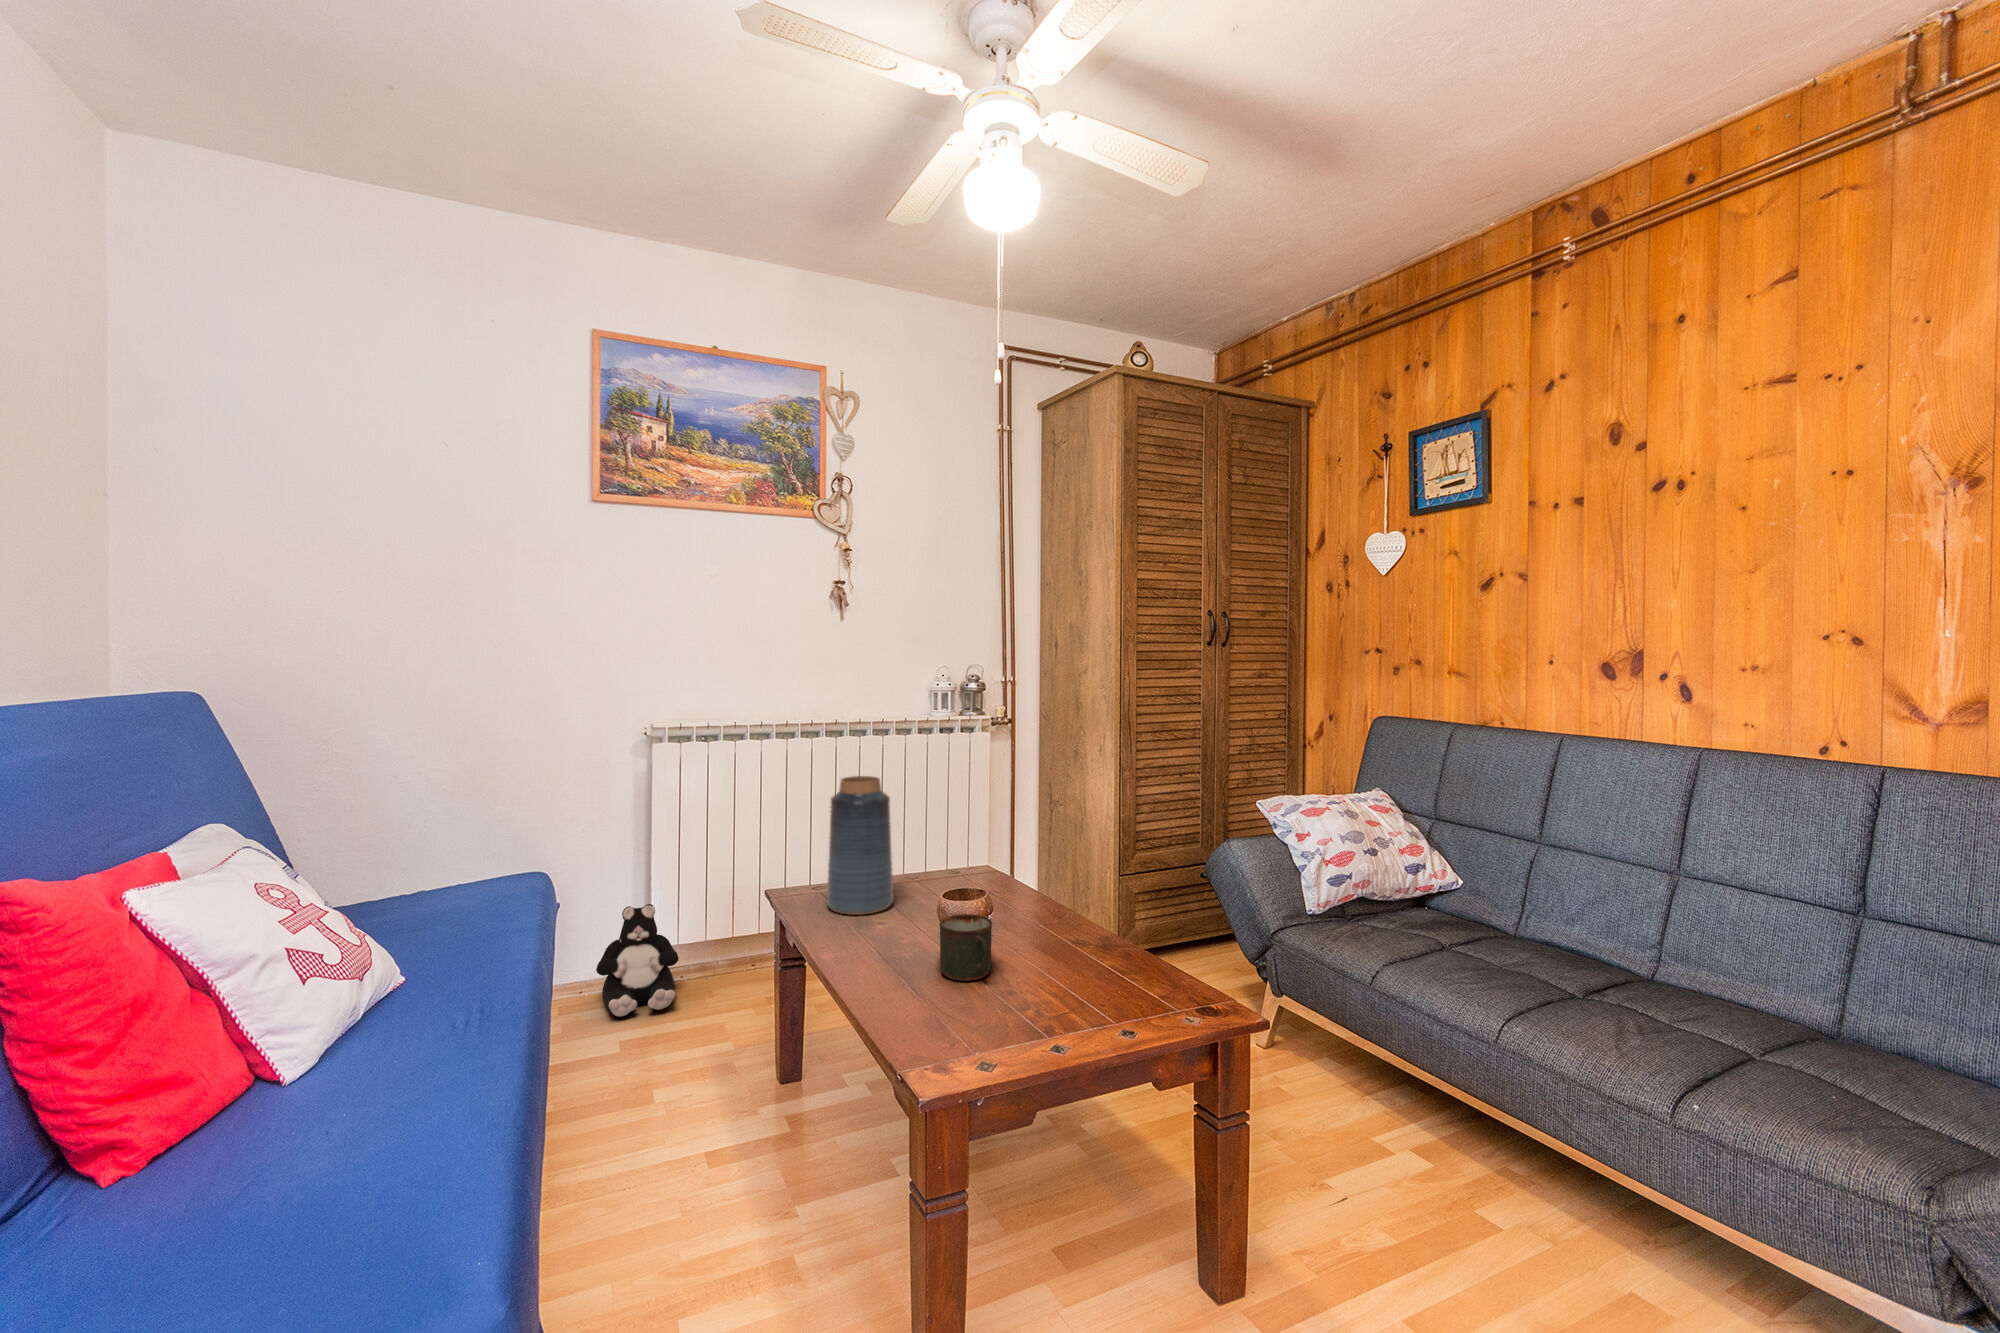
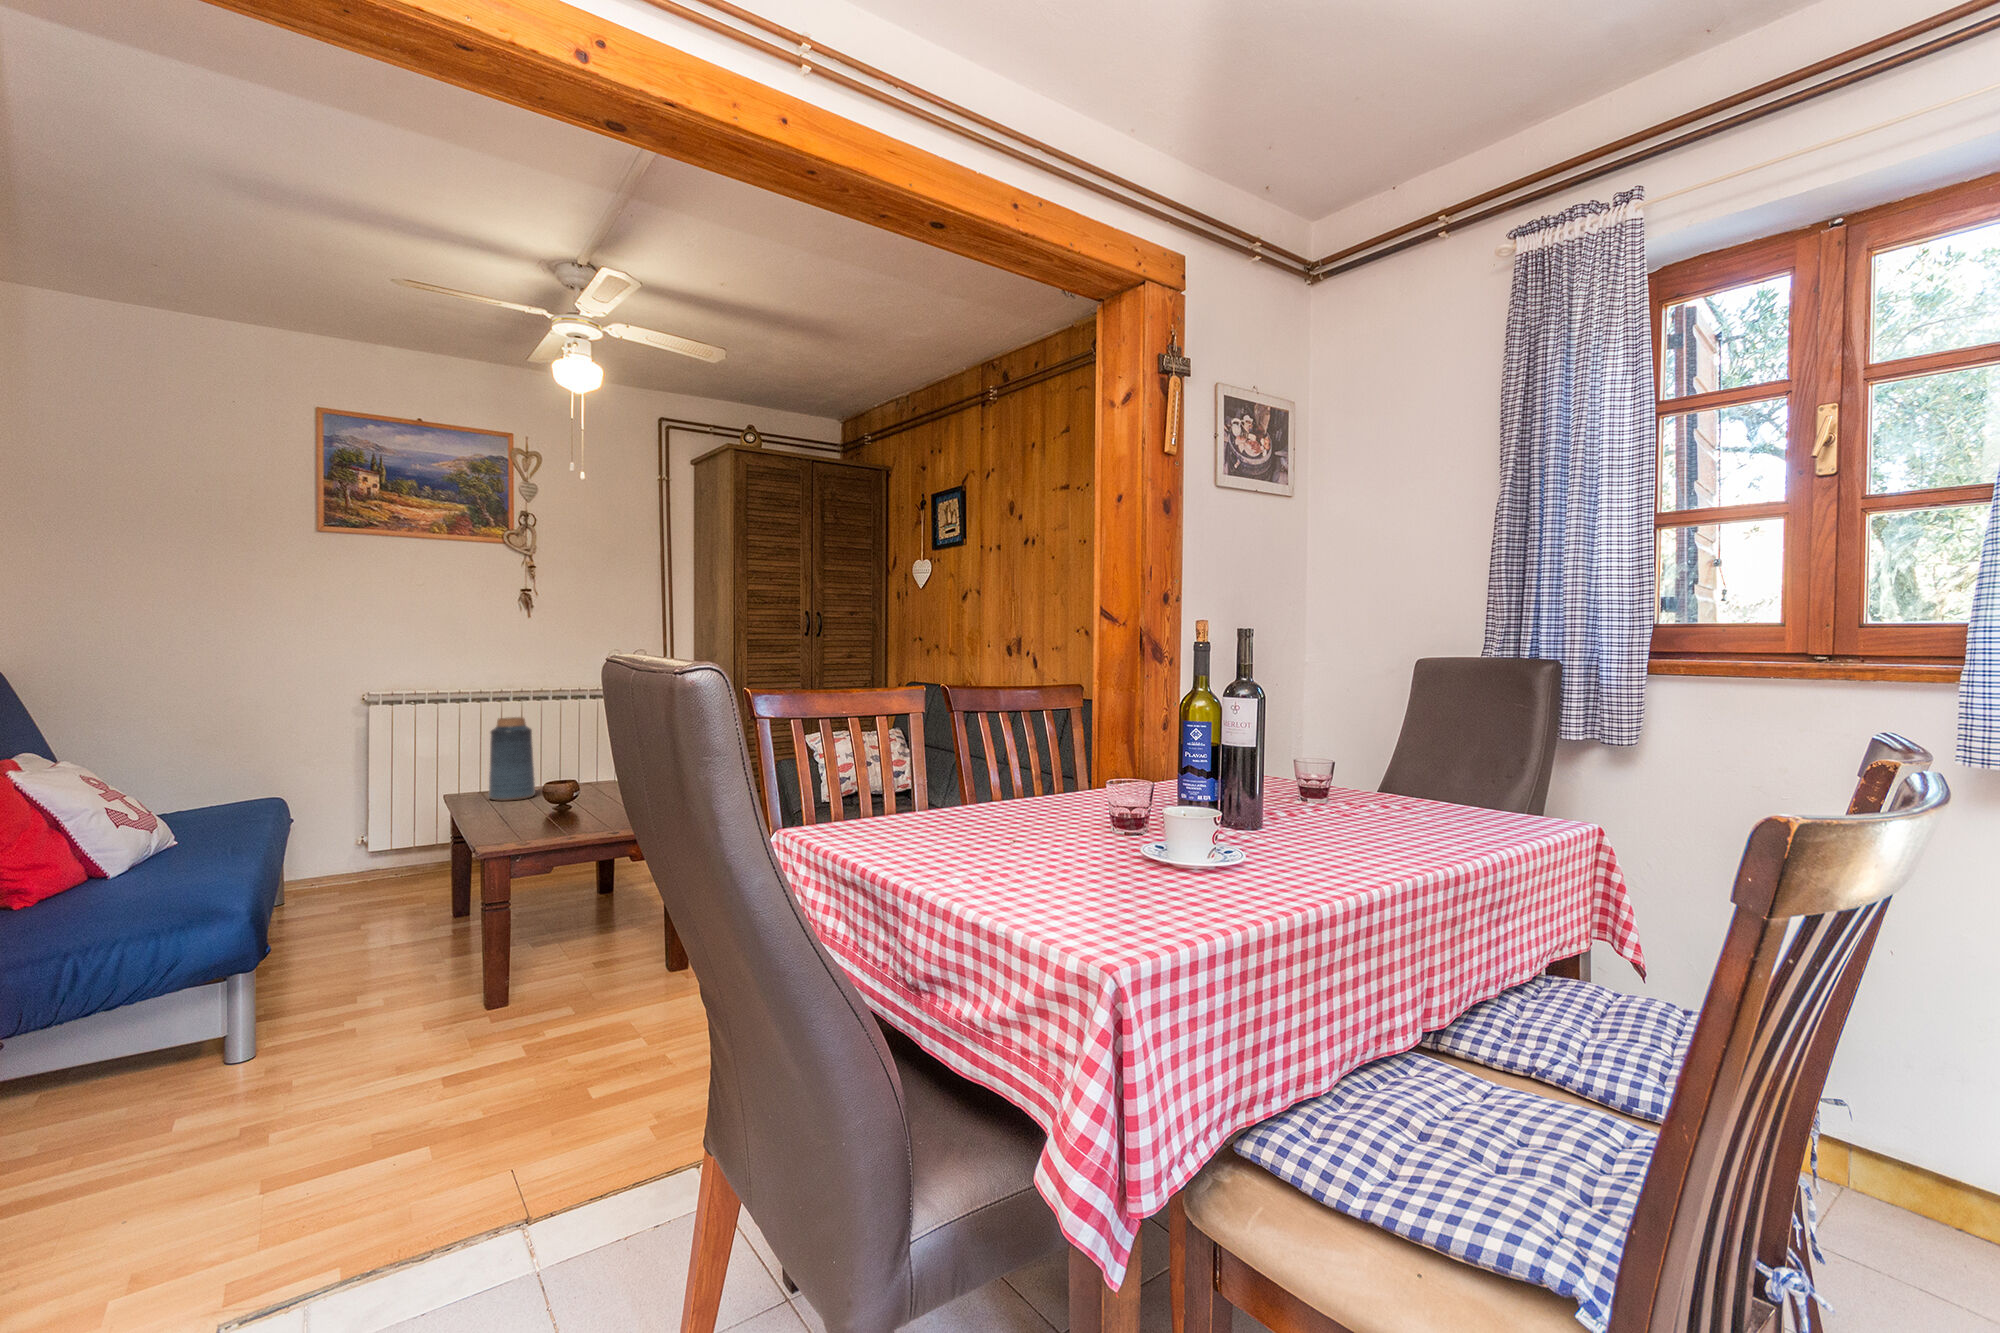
plush toy: present [596,904,679,1017] -> none [326,824,393,899]
mug: present [939,914,992,981] -> none [541,785,574,817]

